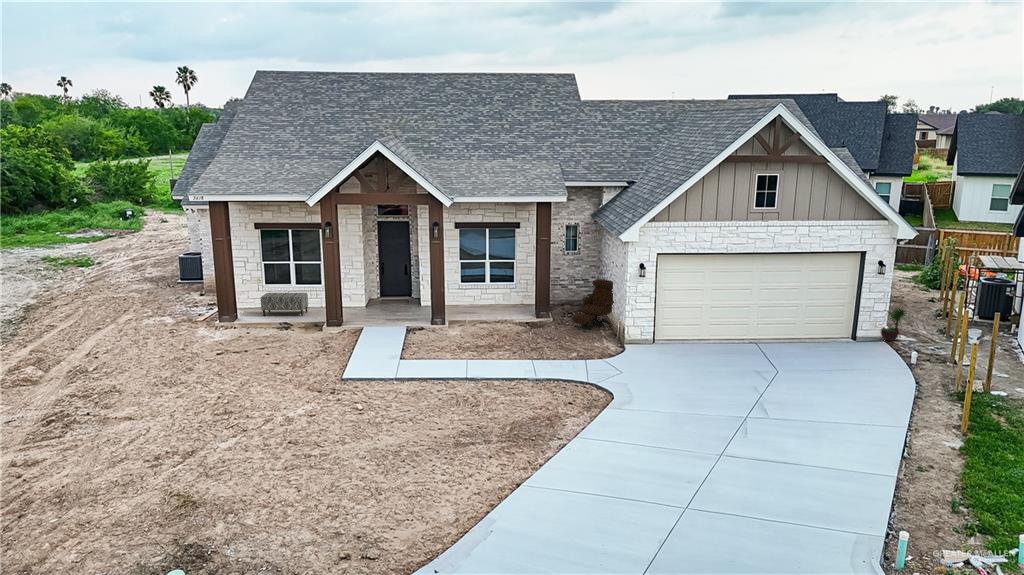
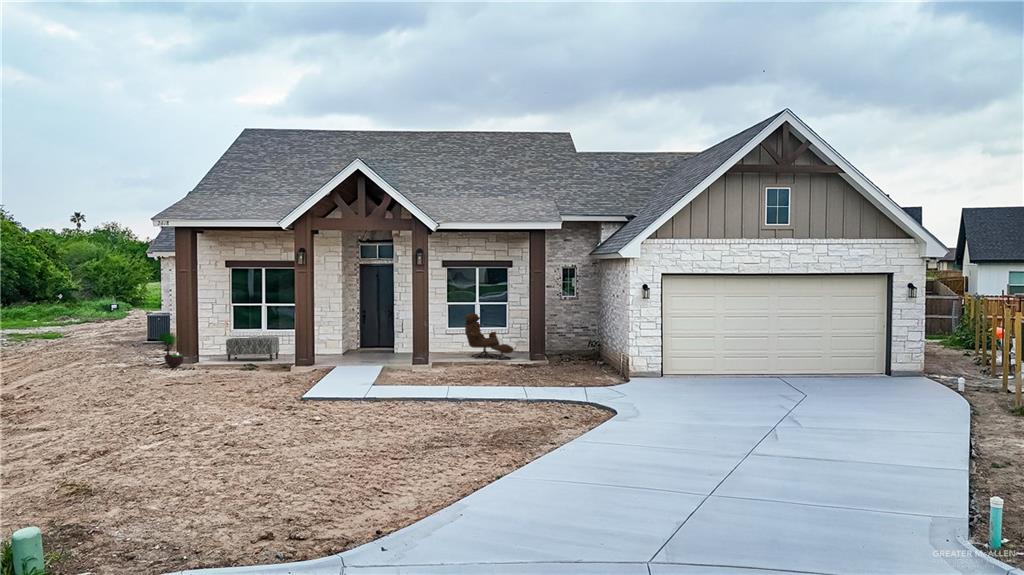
lounge chair: present [572,279,614,329] -> present [465,313,514,359]
potted tree: present [881,308,905,340] -> present [158,332,183,367]

